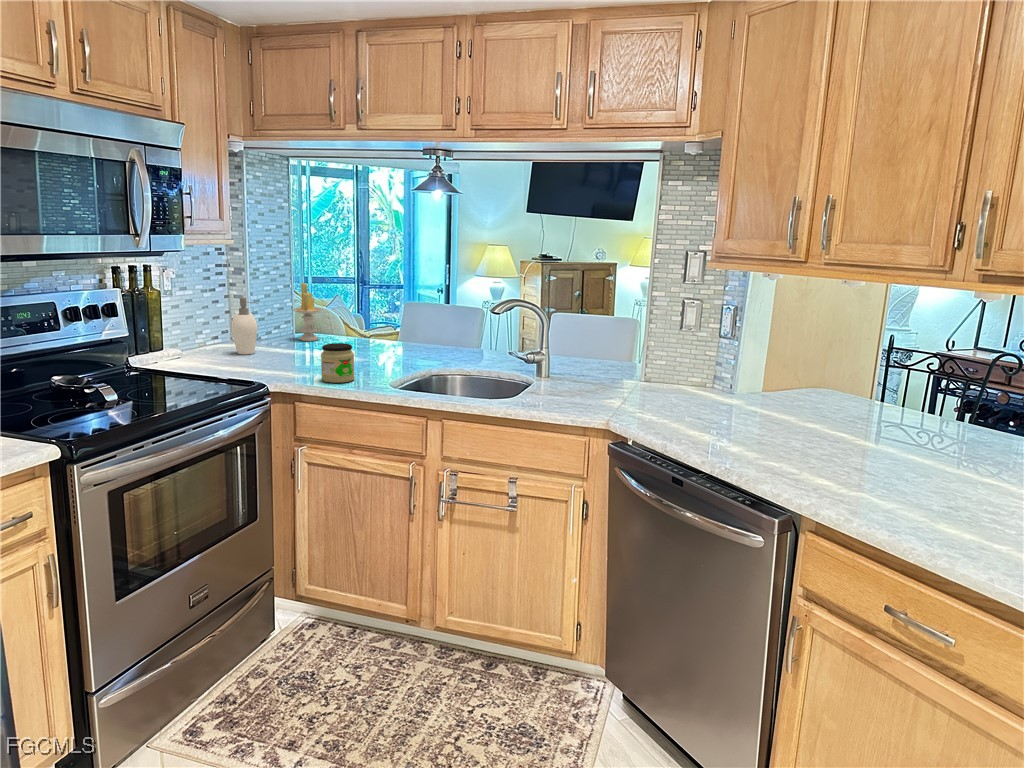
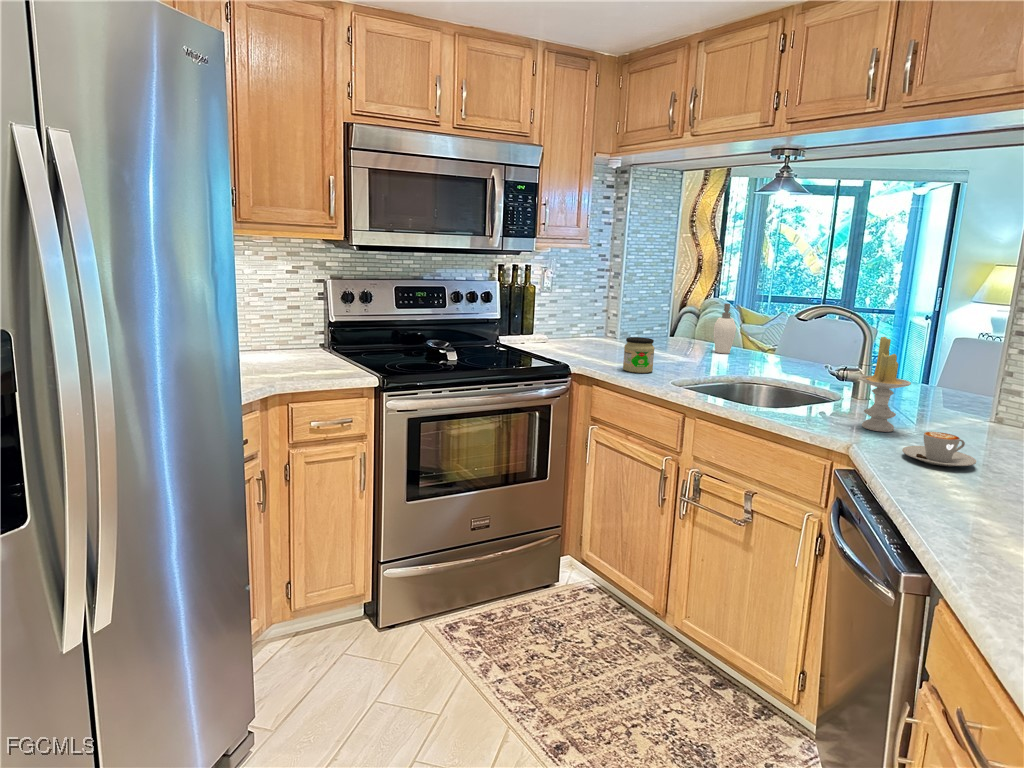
candle: present [293,283,323,341] -> present [858,337,911,432]
soap dispenser: present [231,298,257,354] -> present [714,303,737,353]
coffee cup: none [645,399,697,426] -> present [902,432,976,466]

